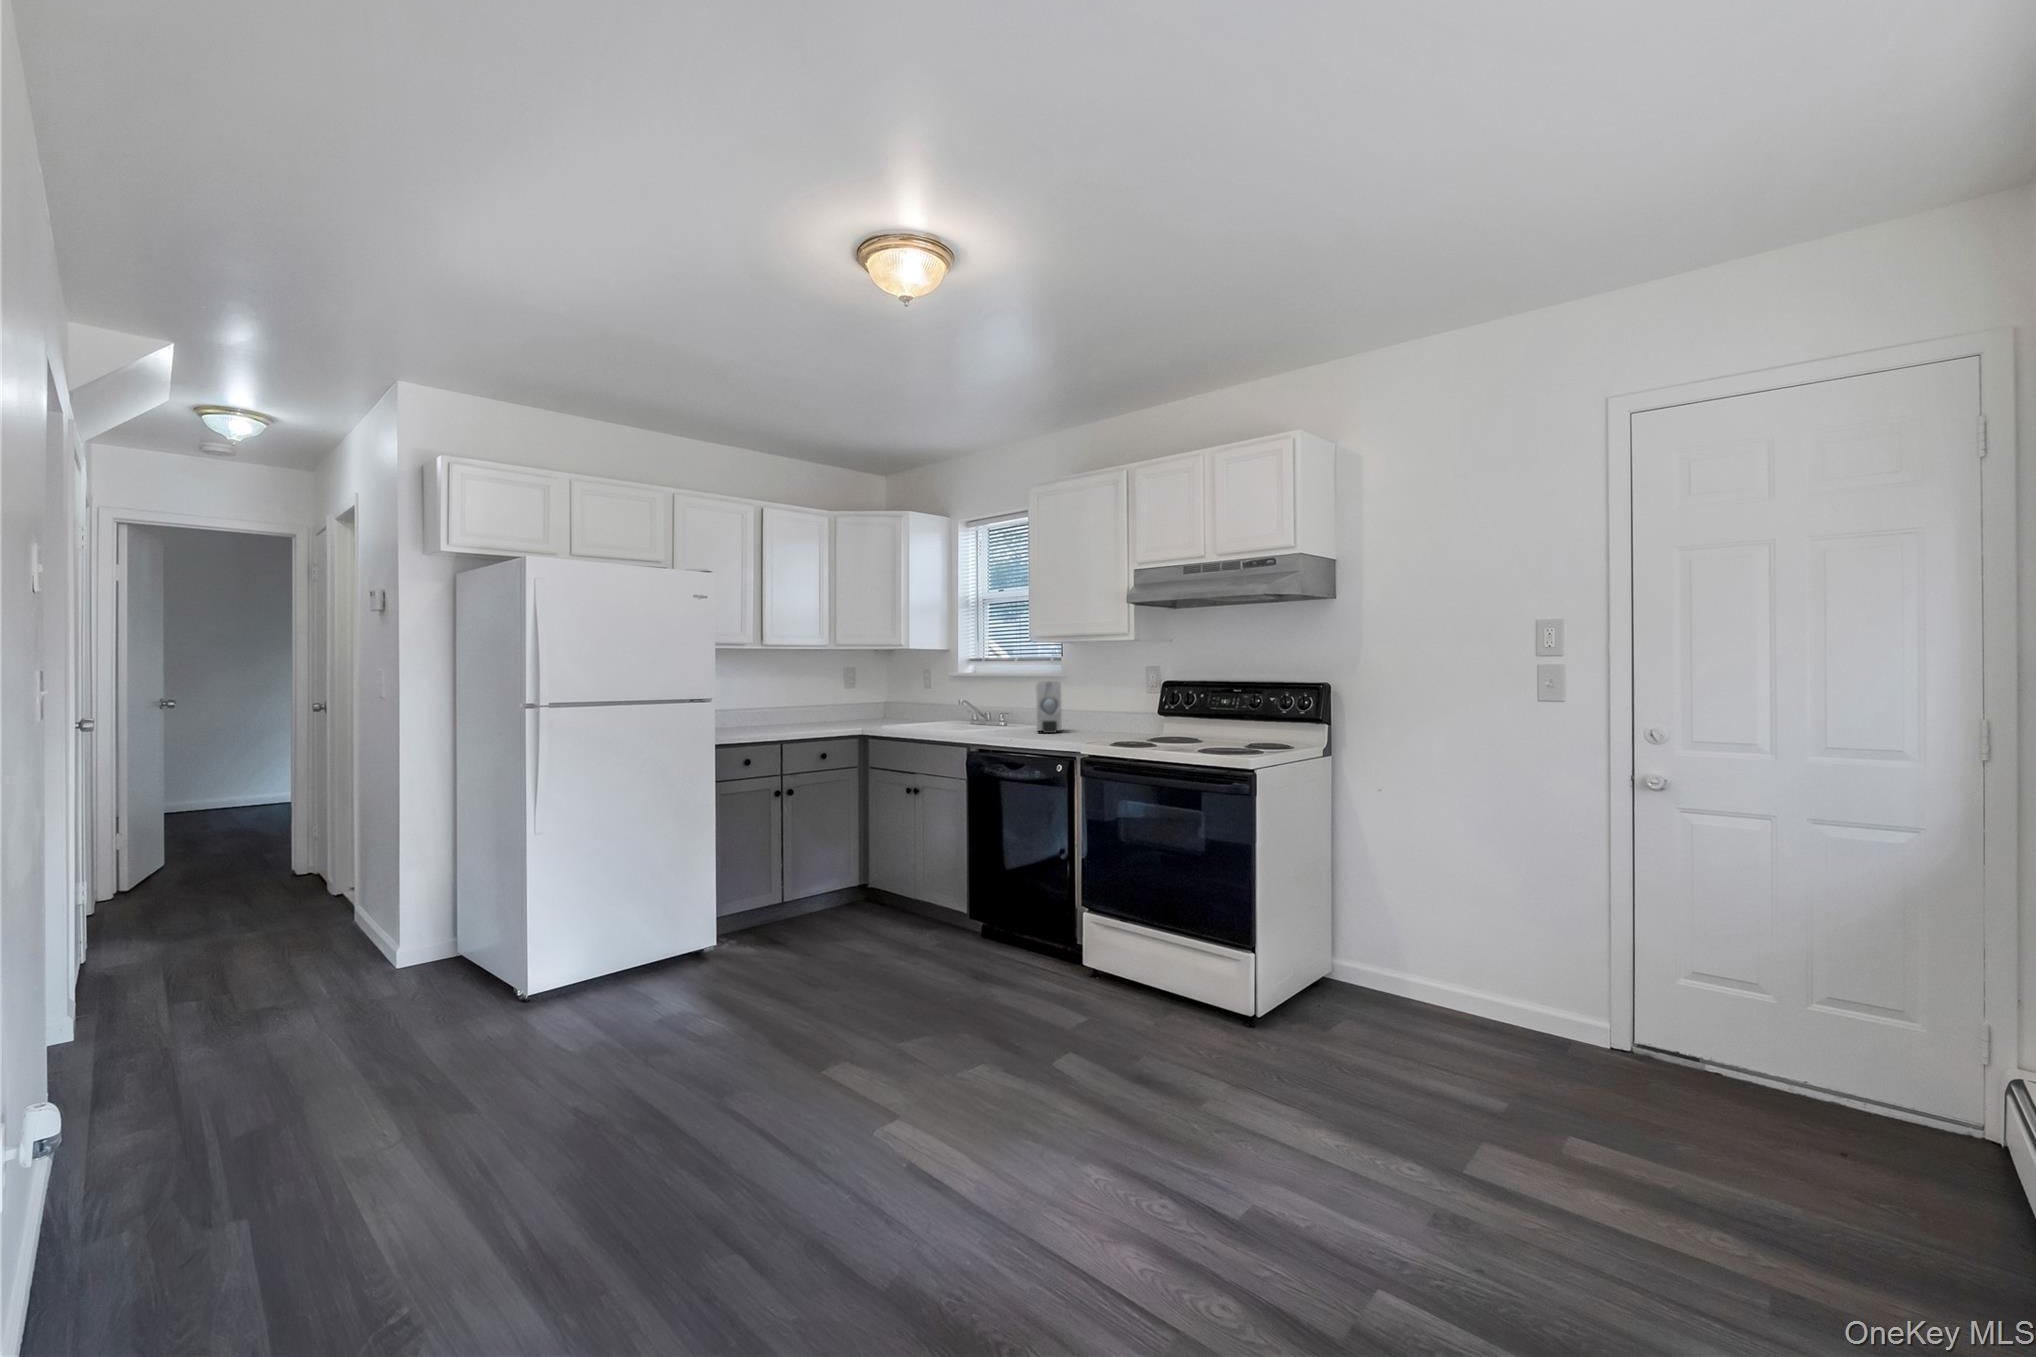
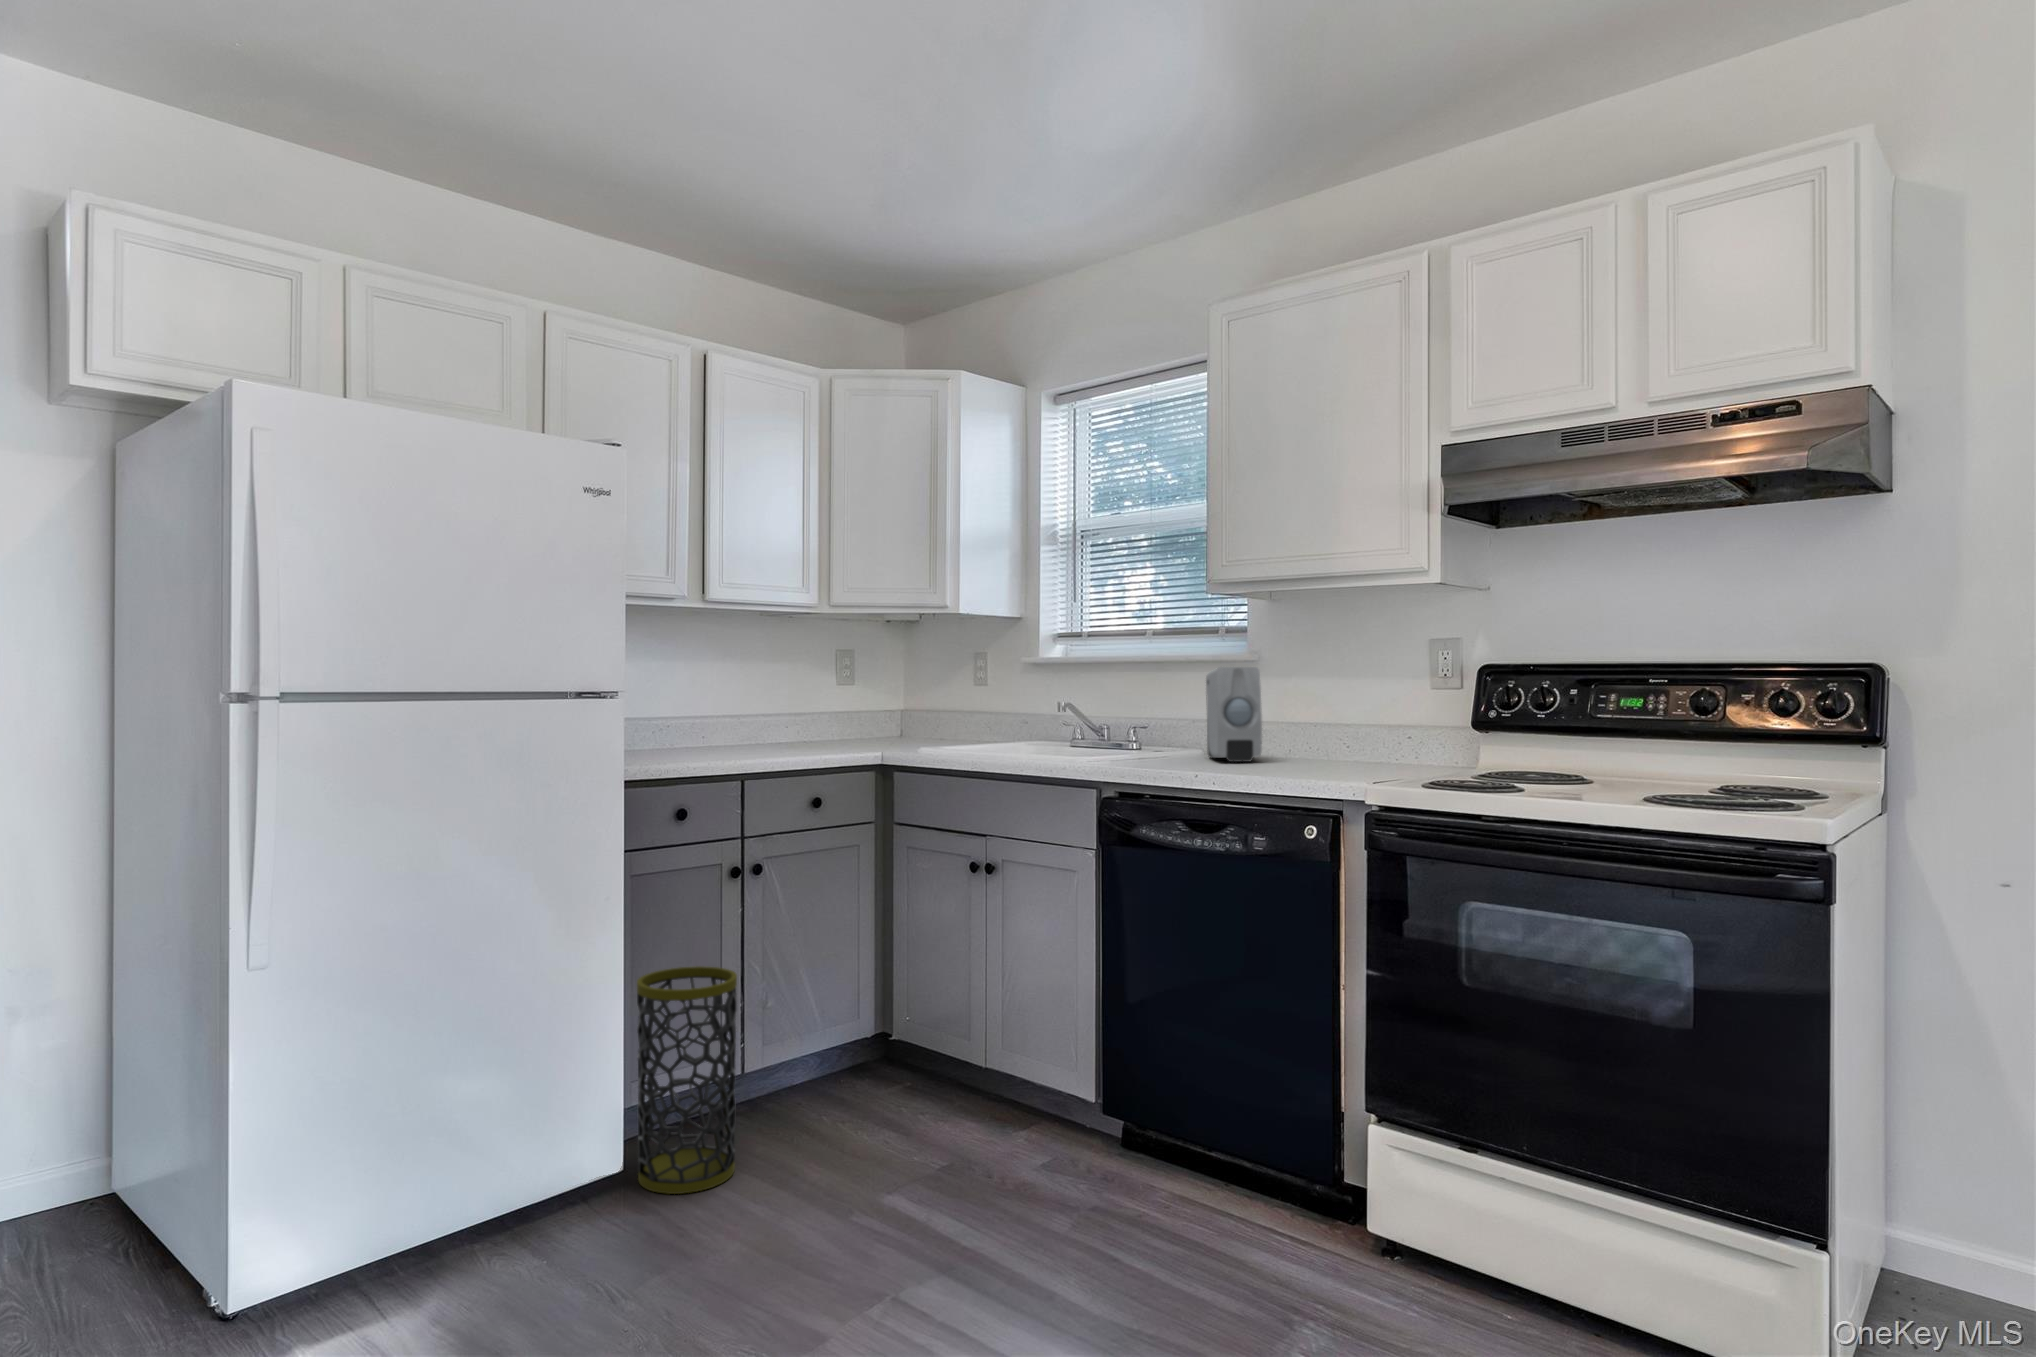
trash can: none [723,842,775,955] -> present [637,966,737,1194]

